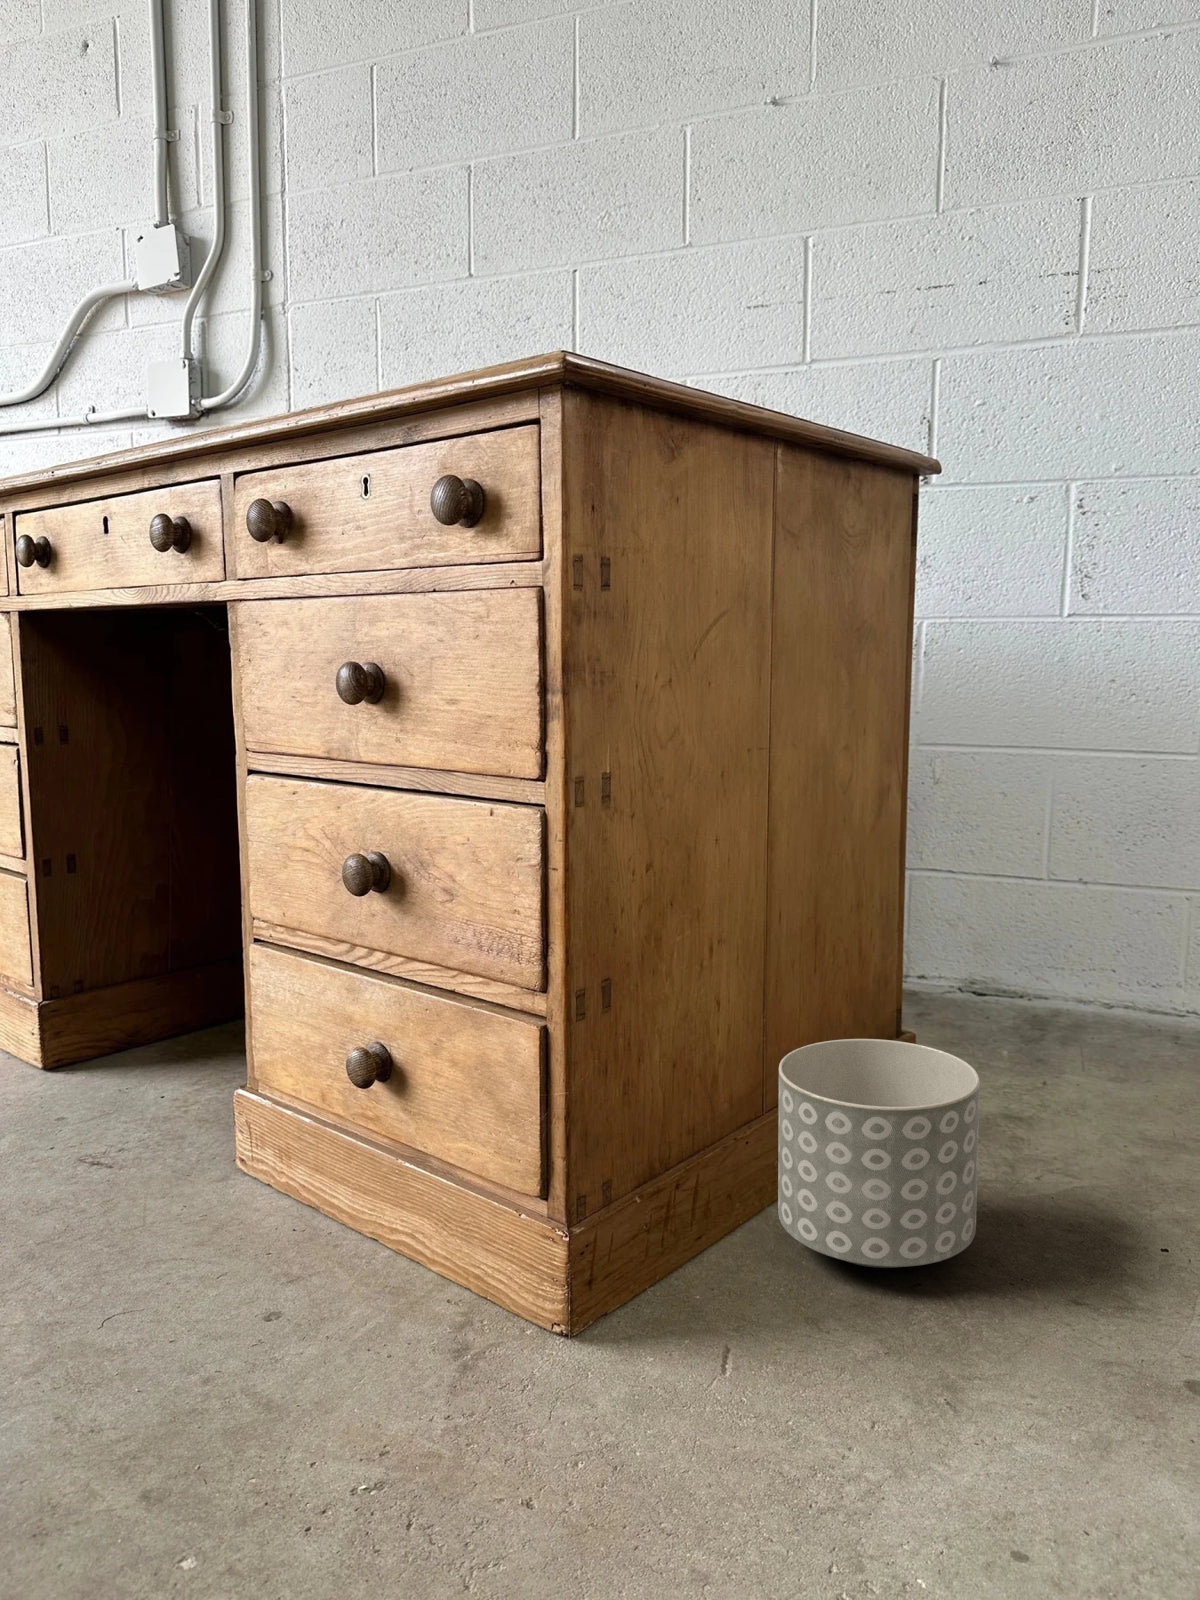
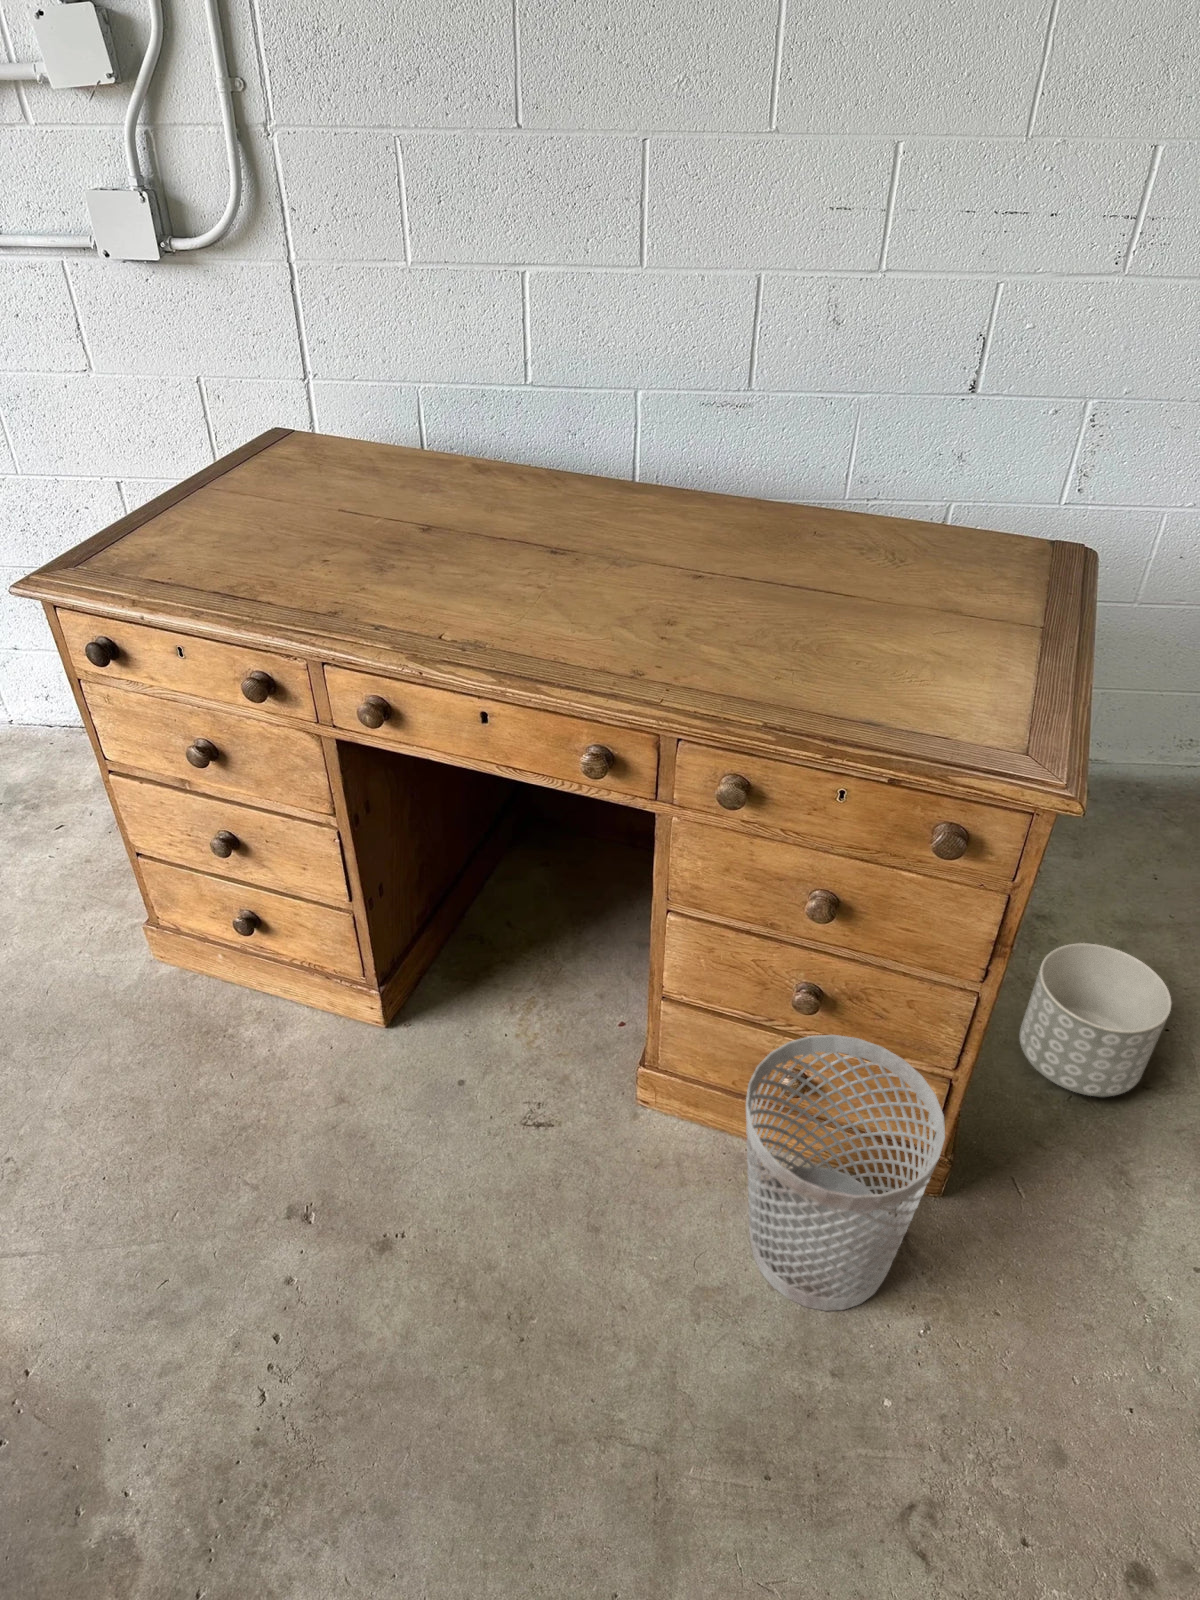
wastebasket: none [97,960,394,1391] -> present [746,1035,945,1311]

